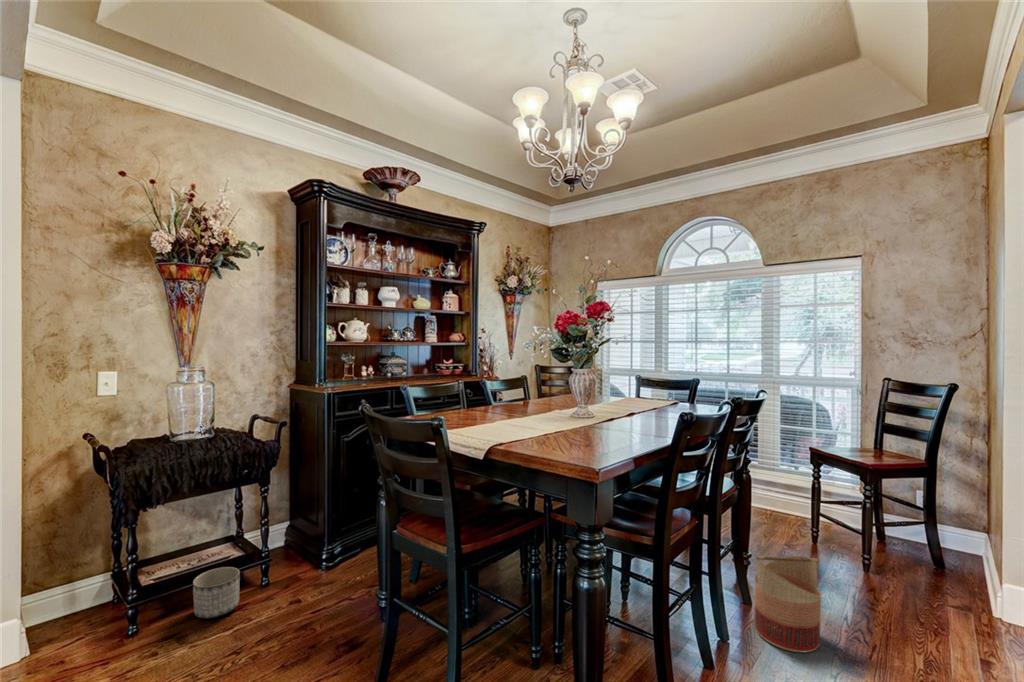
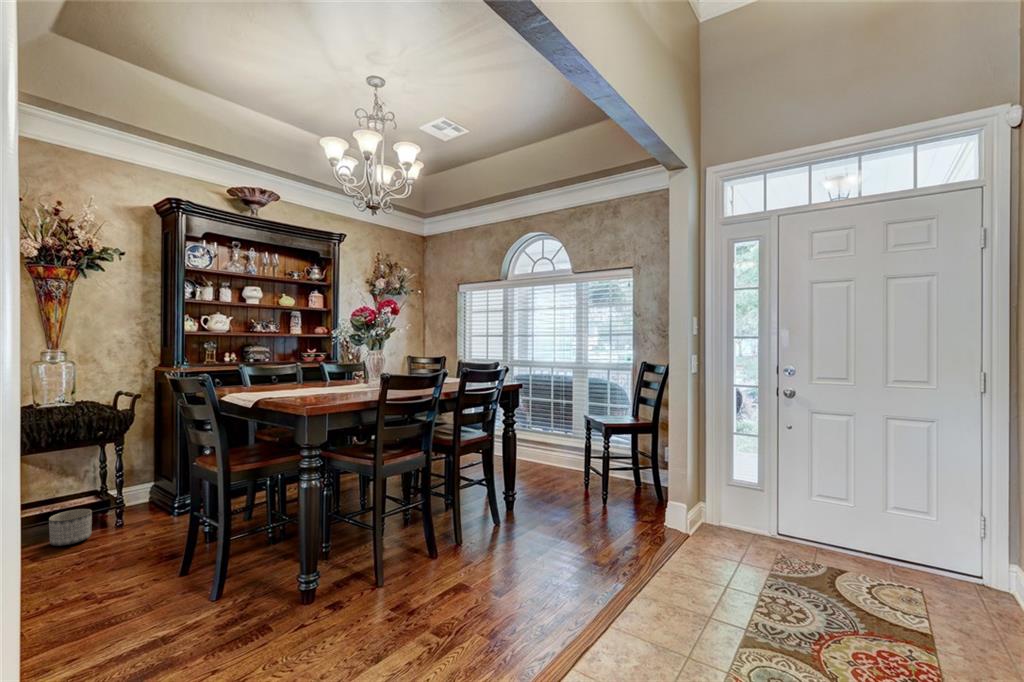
basket: present [754,556,821,653] -> none [487,484,530,549]

